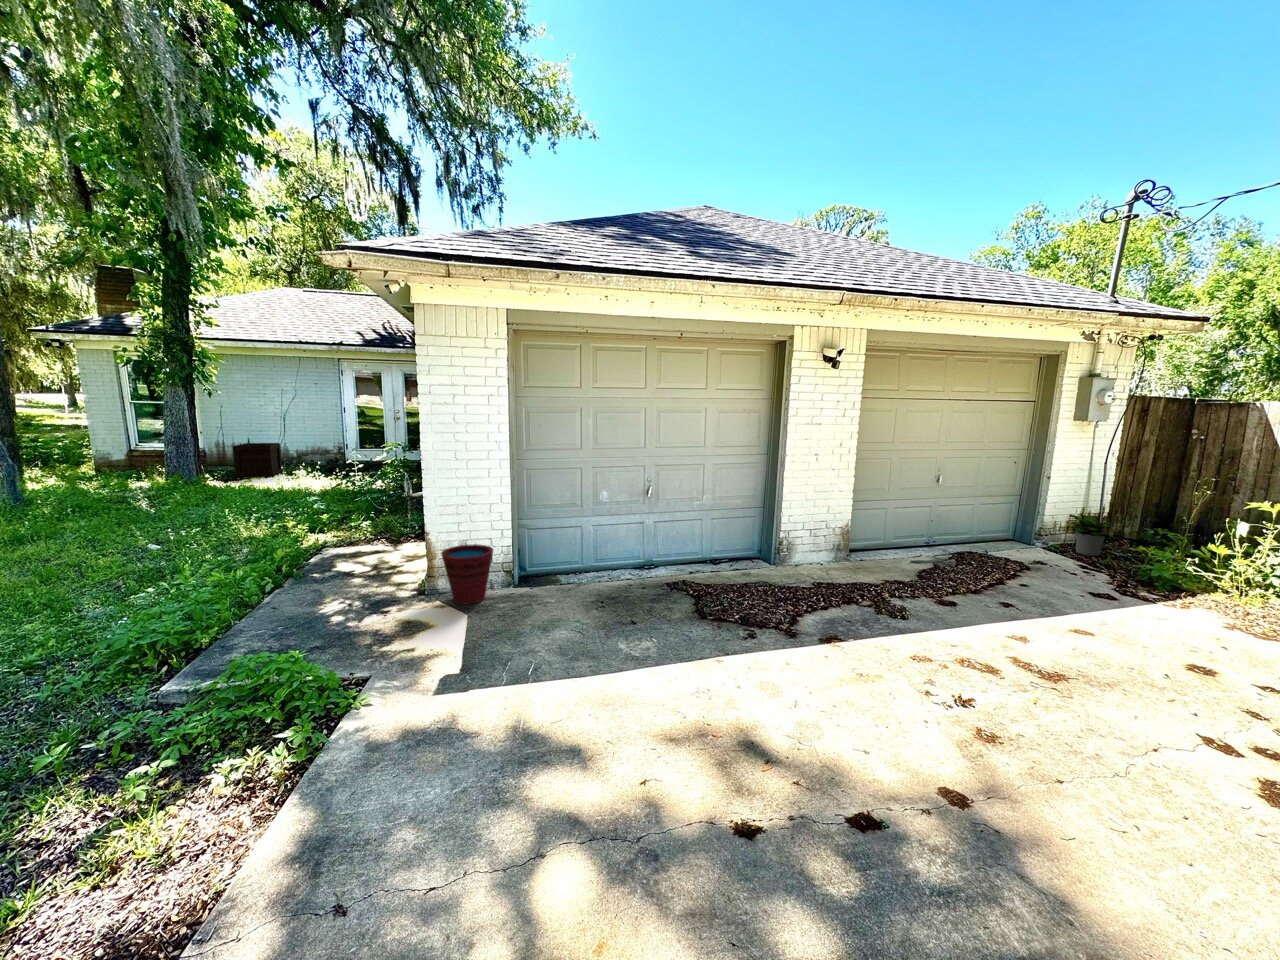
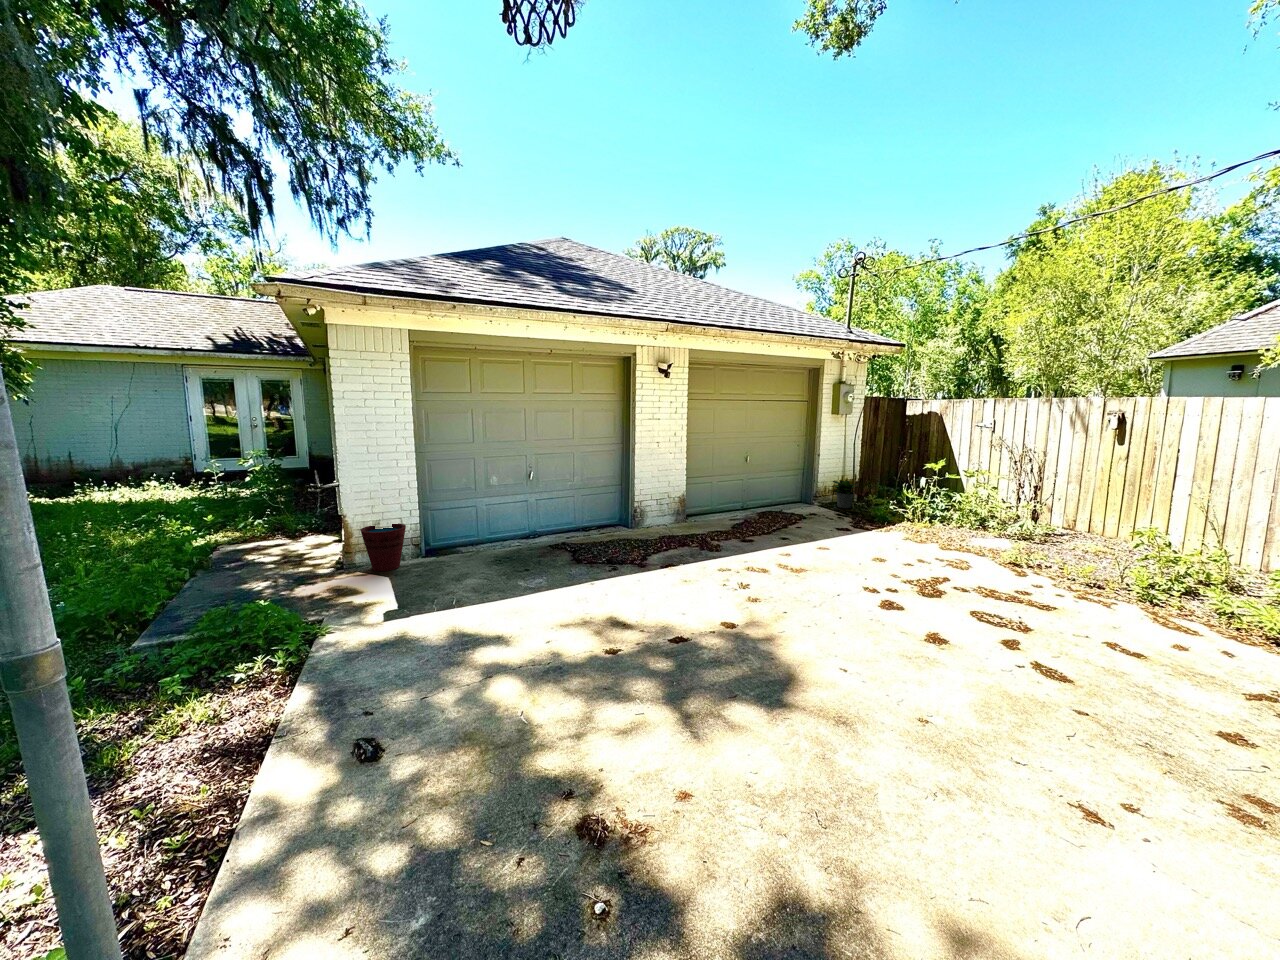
wooden crate: present [233,443,282,477] -> none [61,454,123,492]

